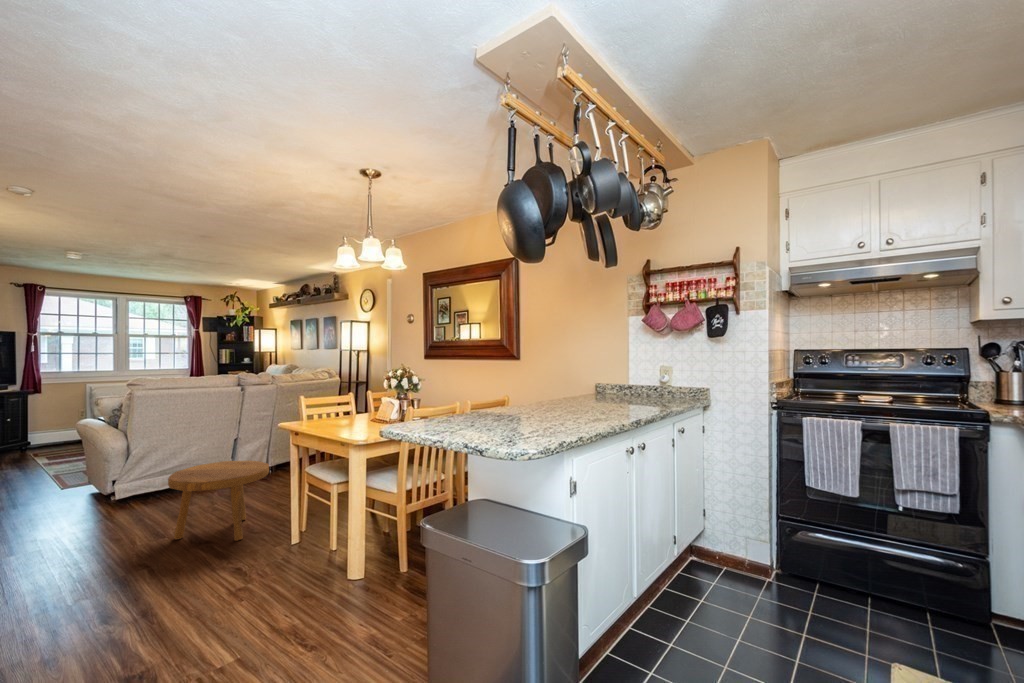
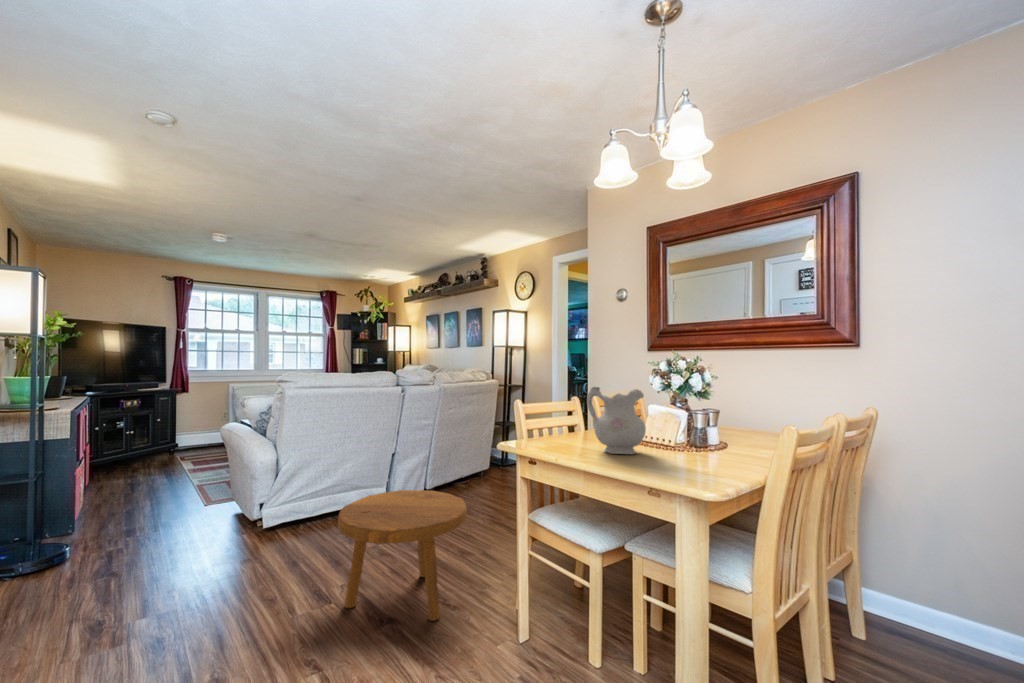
ceramic pitcher: none [332,386,367,426] -> present [587,387,646,454]

